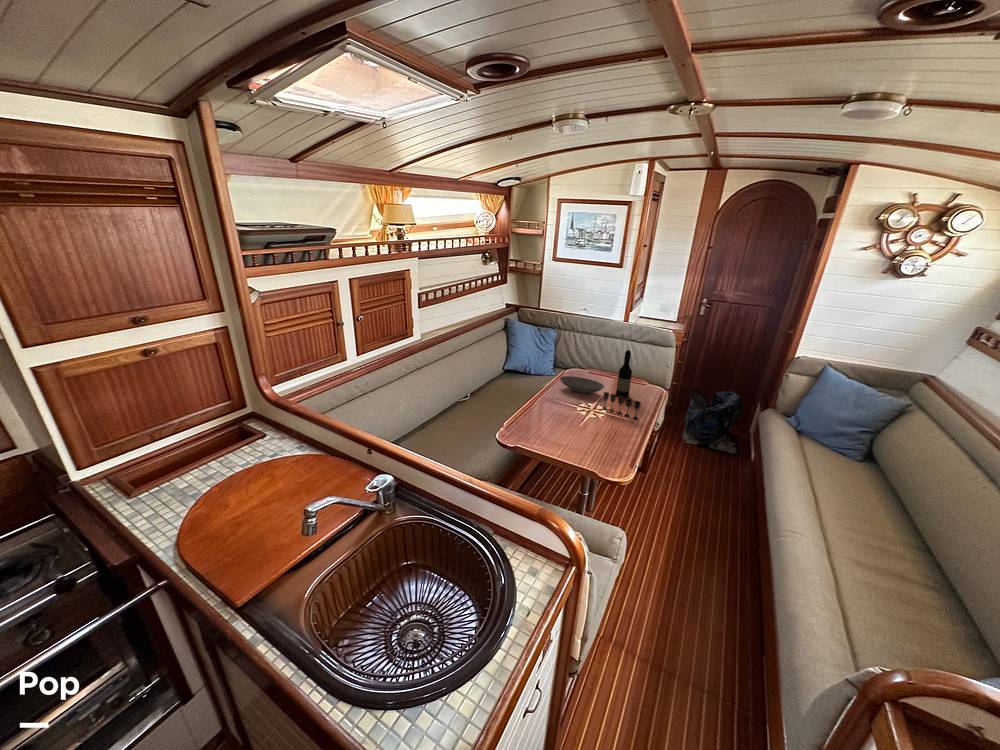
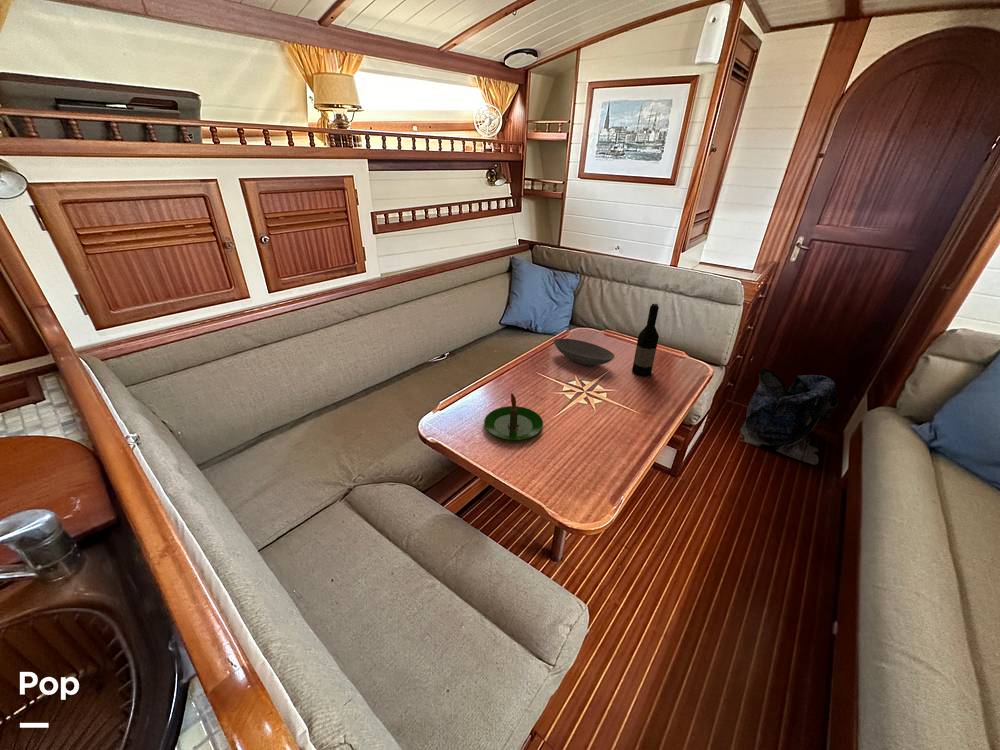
wine glass: present [603,392,641,419] -> none [603,366,660,412]
candle: none [537,412,575,441] -> present [484,393,543,440]

